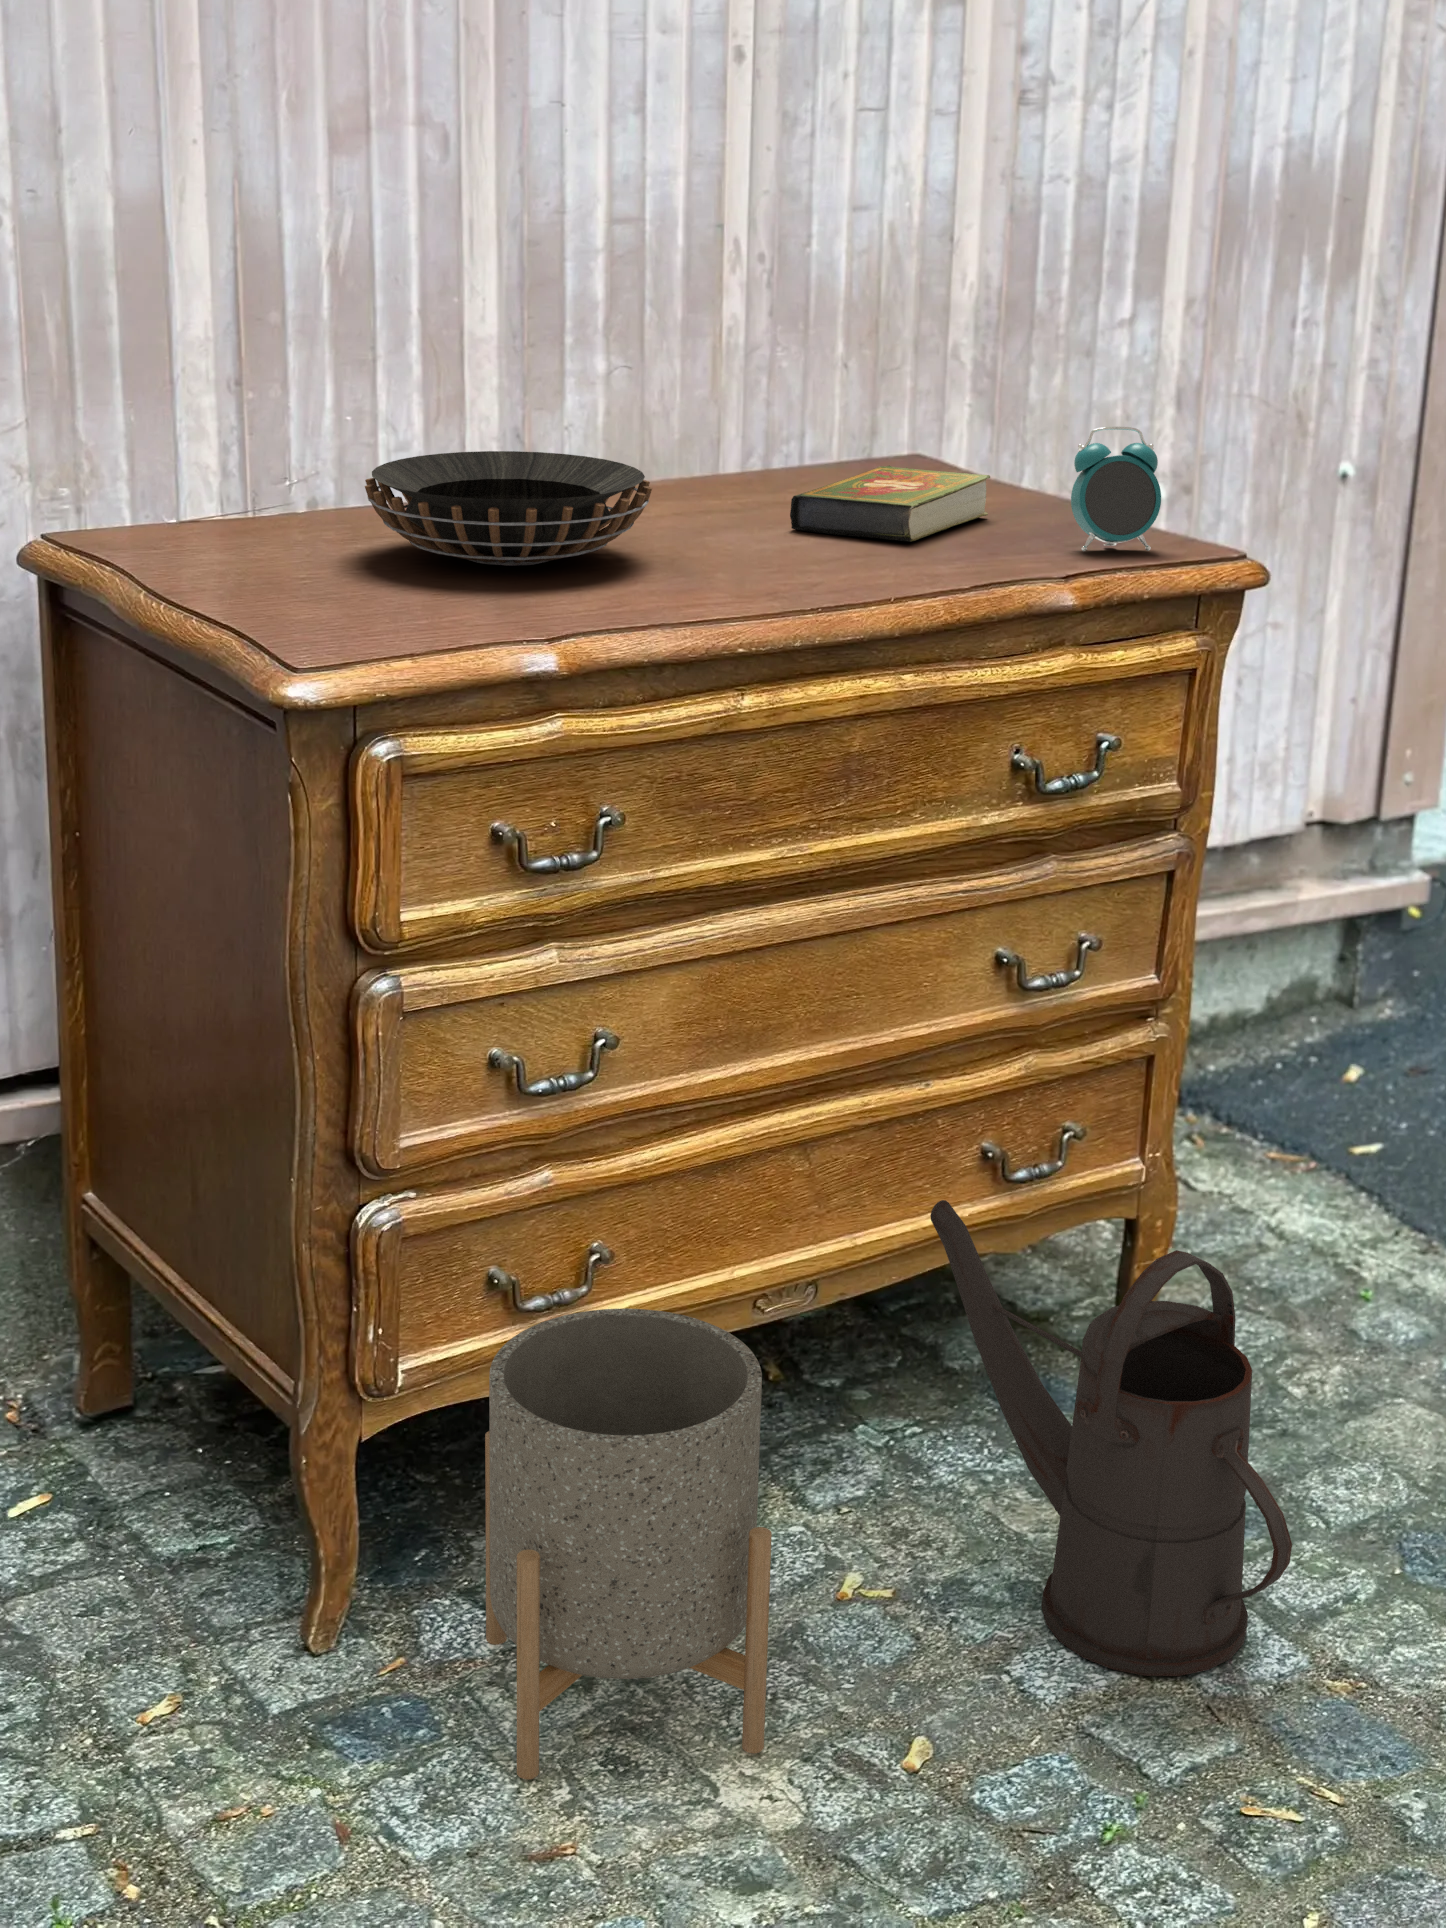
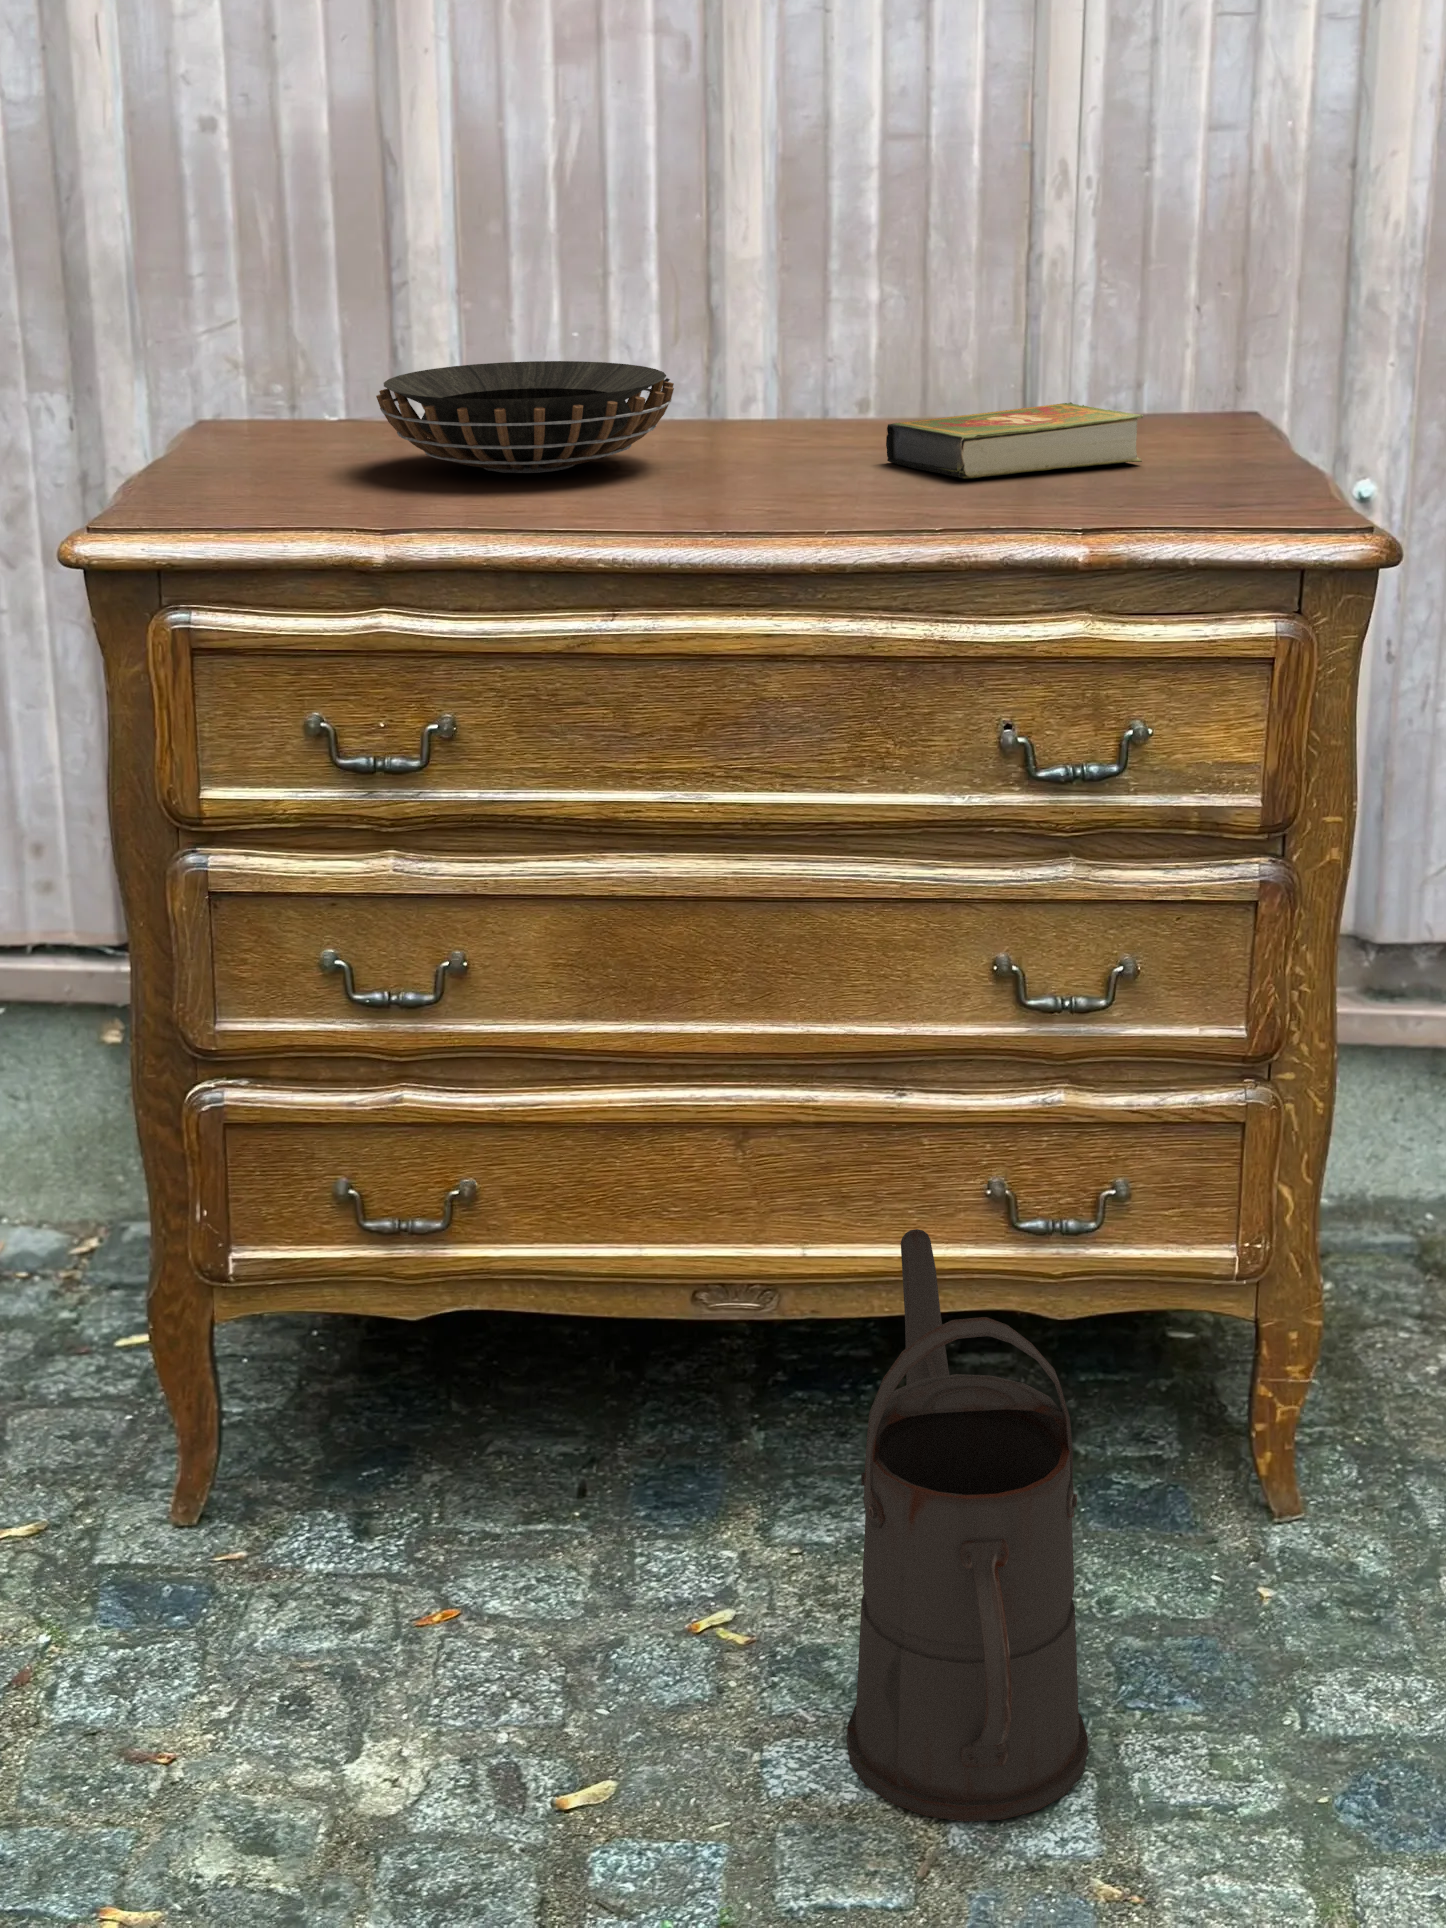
alarm clock: present [1071,427,1161,551] -> none [1120,353,1228,503]
planter: present [485,1309,772,1780] -> none [195,1242,552,1737]

